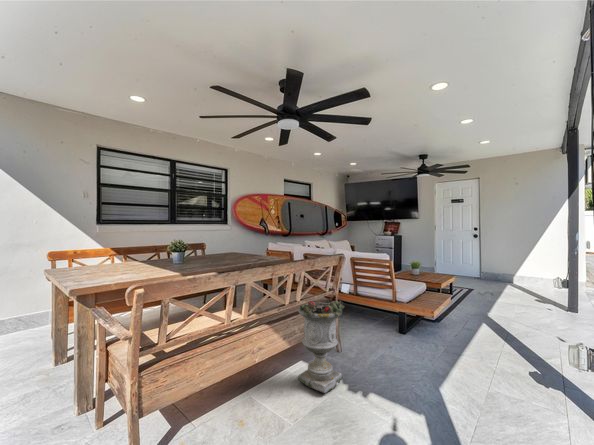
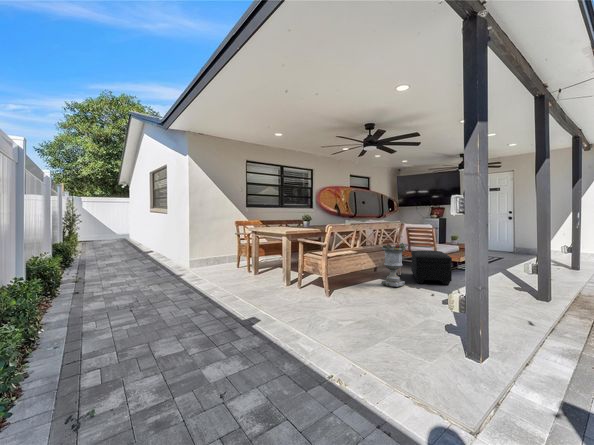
ottoman: none [357,300,426,375] -> present [411,250,452,285]

